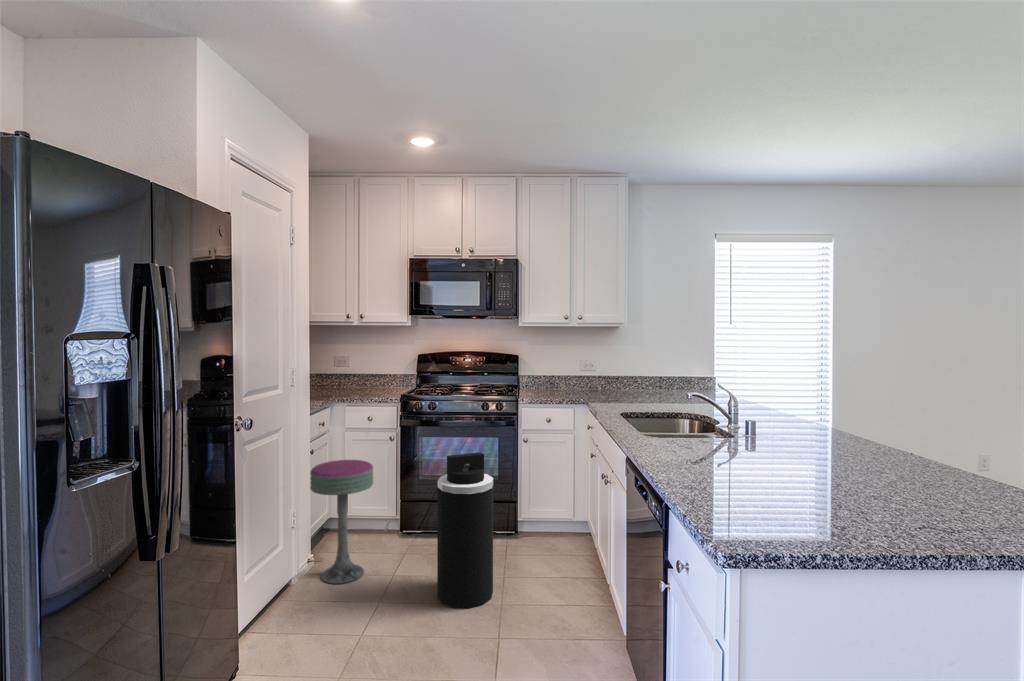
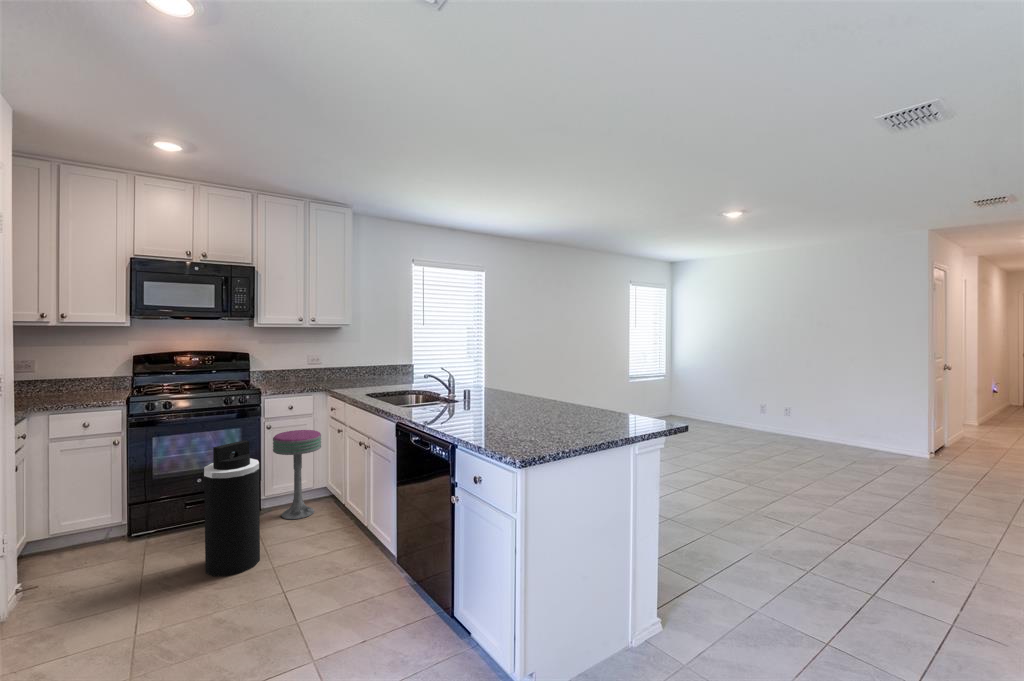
bar stool: present [310,460,373,584] -> present [273,430,321,519]

